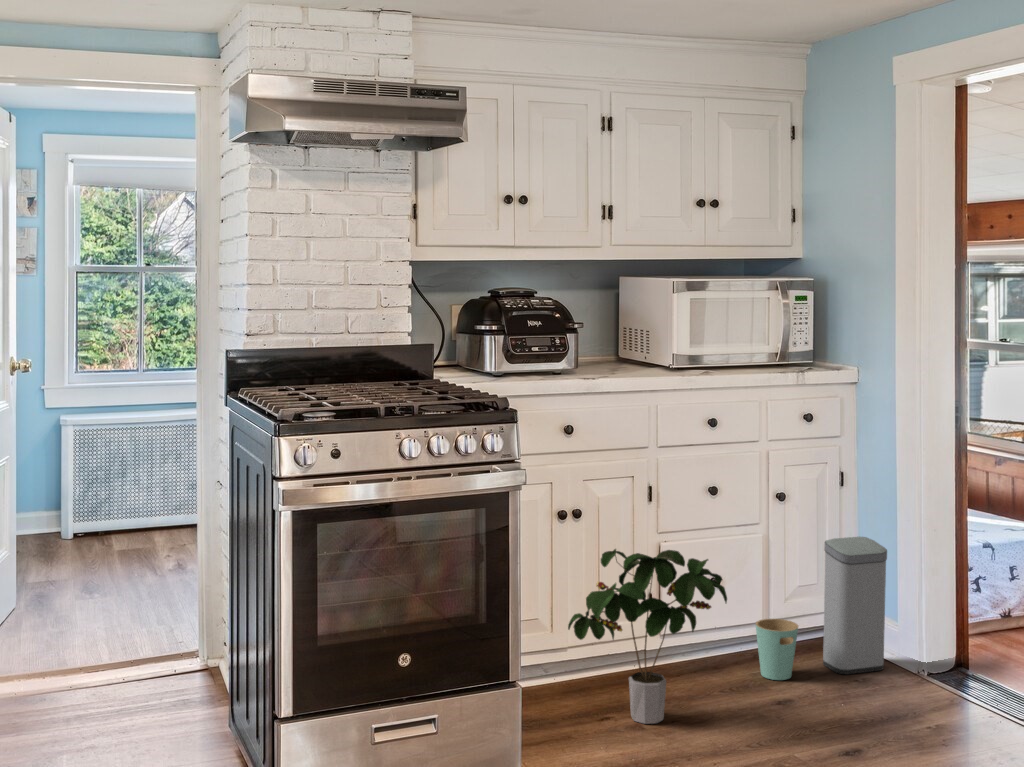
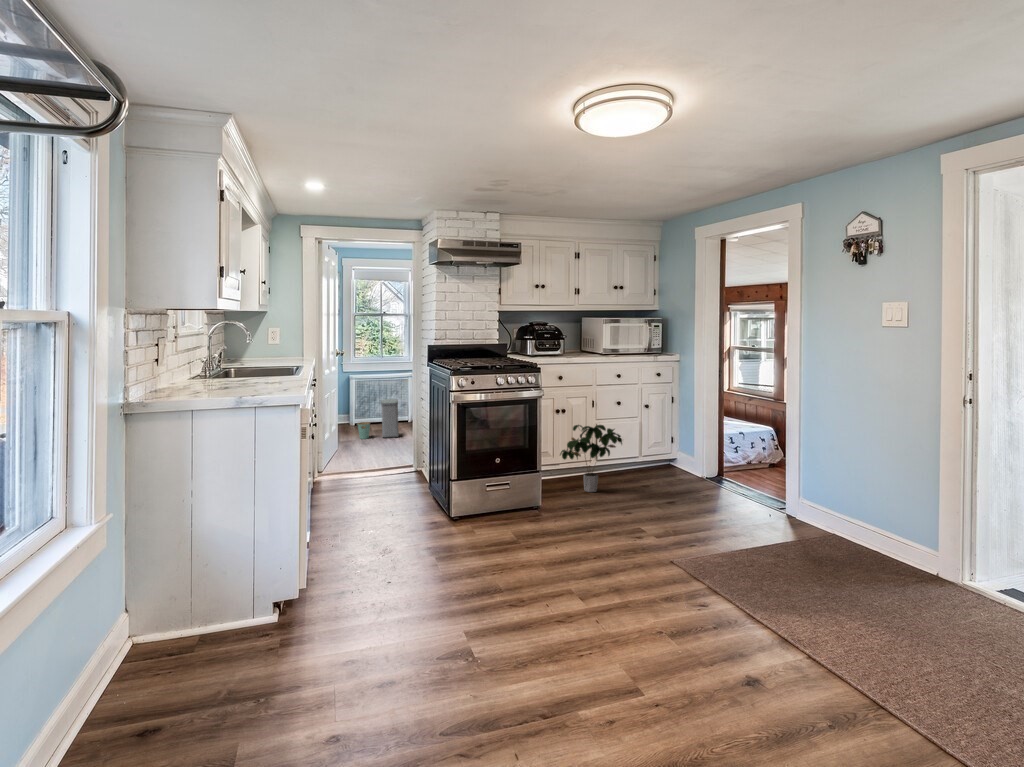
trash can: present [756,537,887,680] -> present [358,399,399,439]

